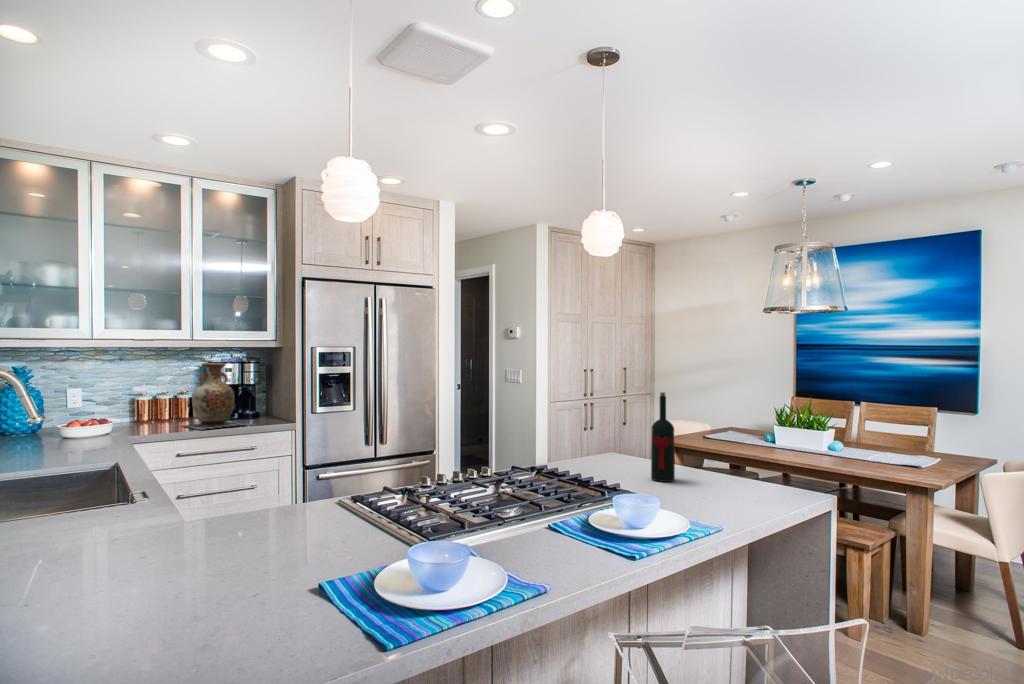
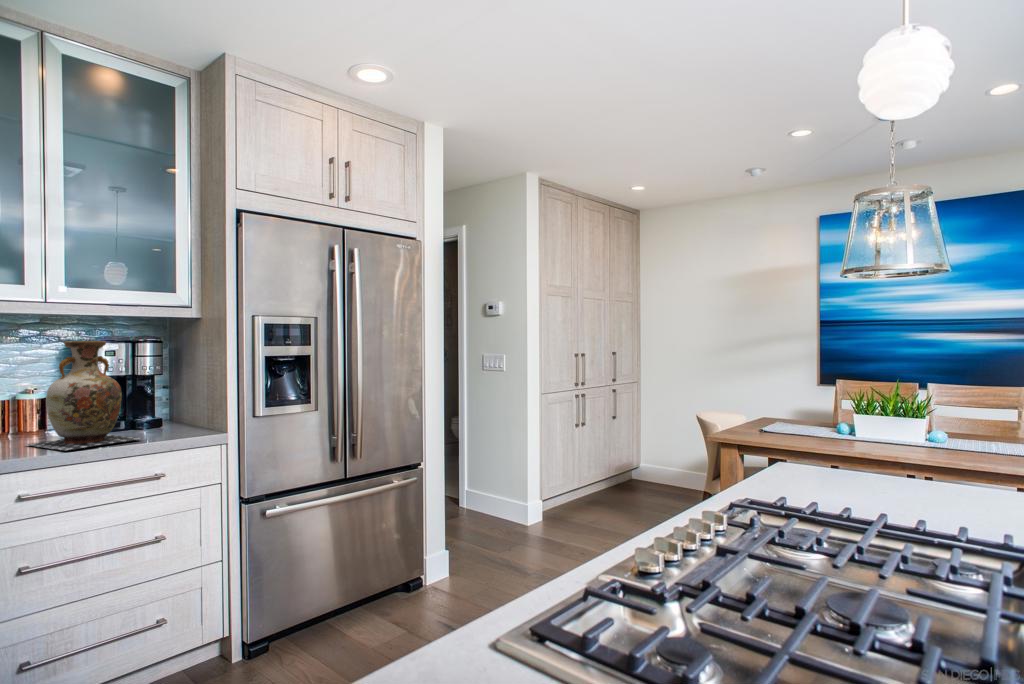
wine bottle: present [651,392,675,482] -> none [932,366,980,517]

